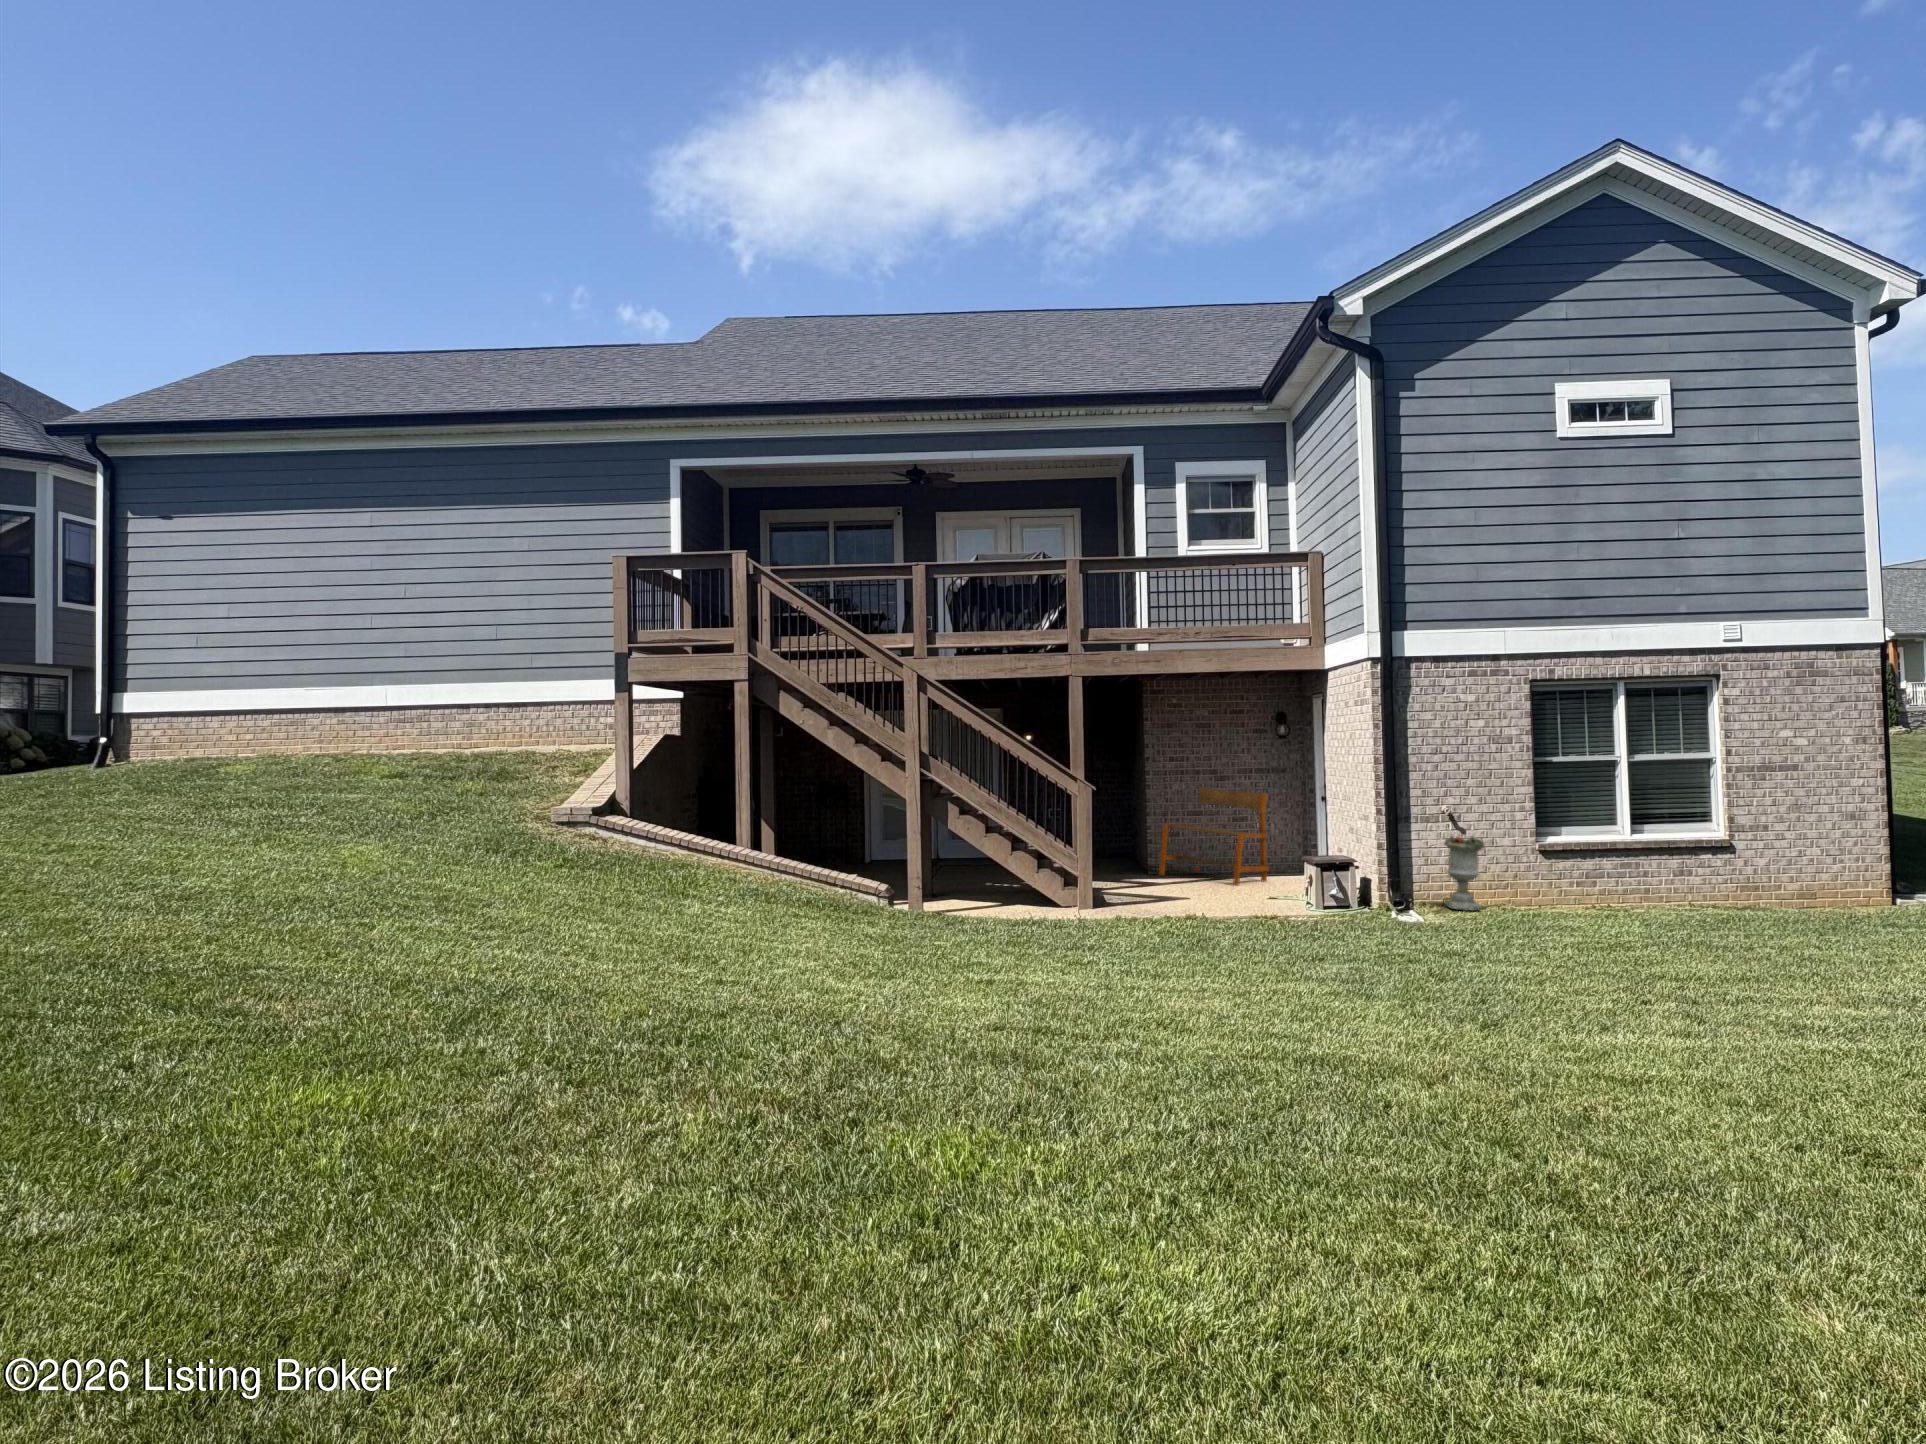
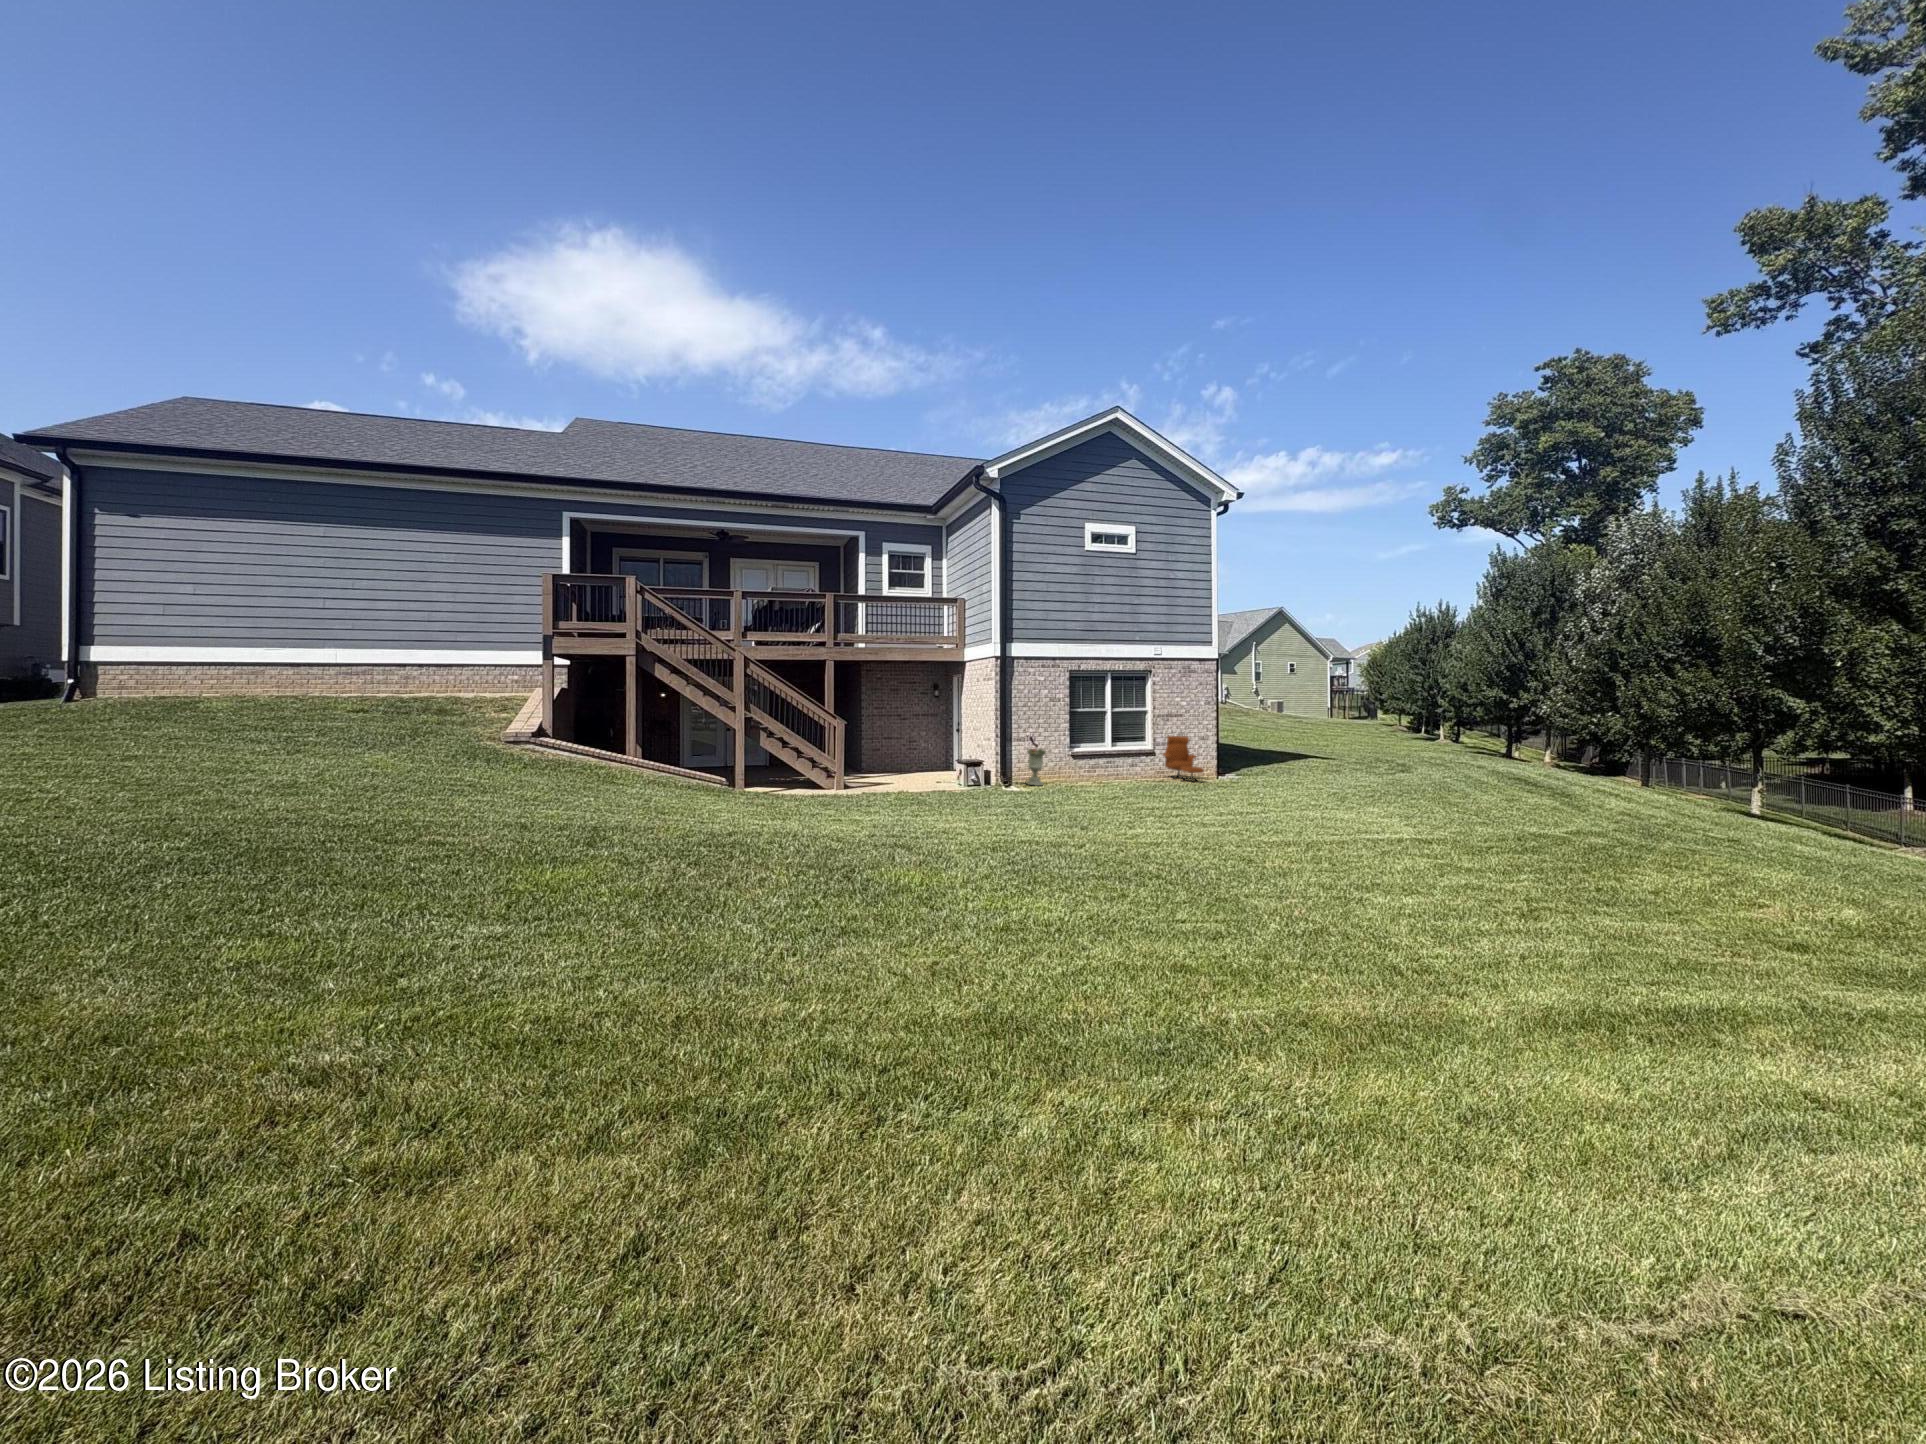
bench: present [1159,788,1269,886] -> none [871,725,933,779]
lounge chair: none [1750,809,1855,913] -> present [1163,736,1204,782]

